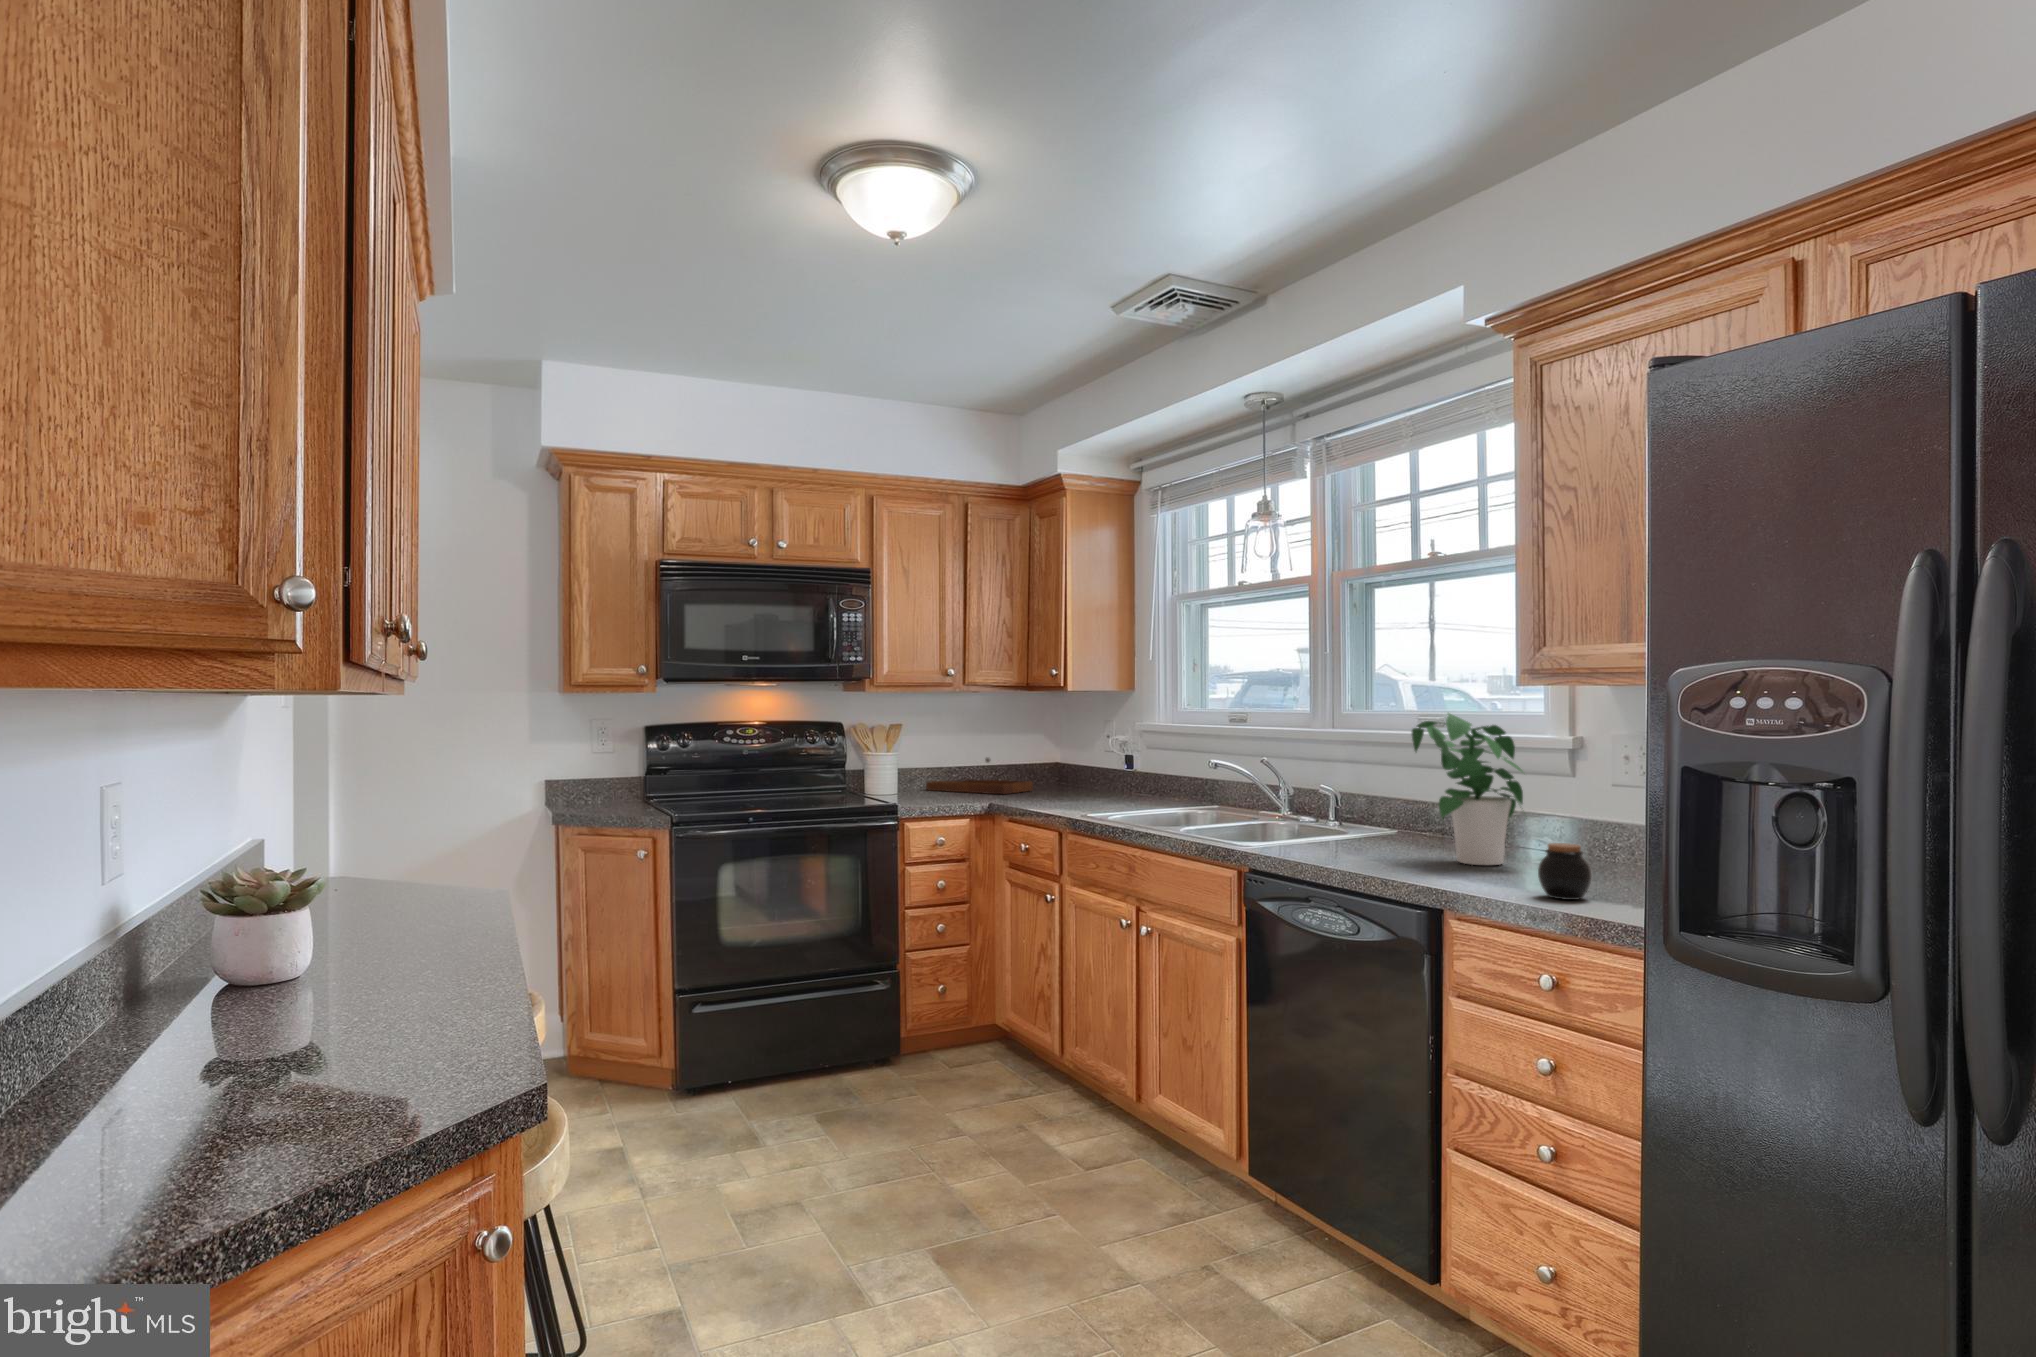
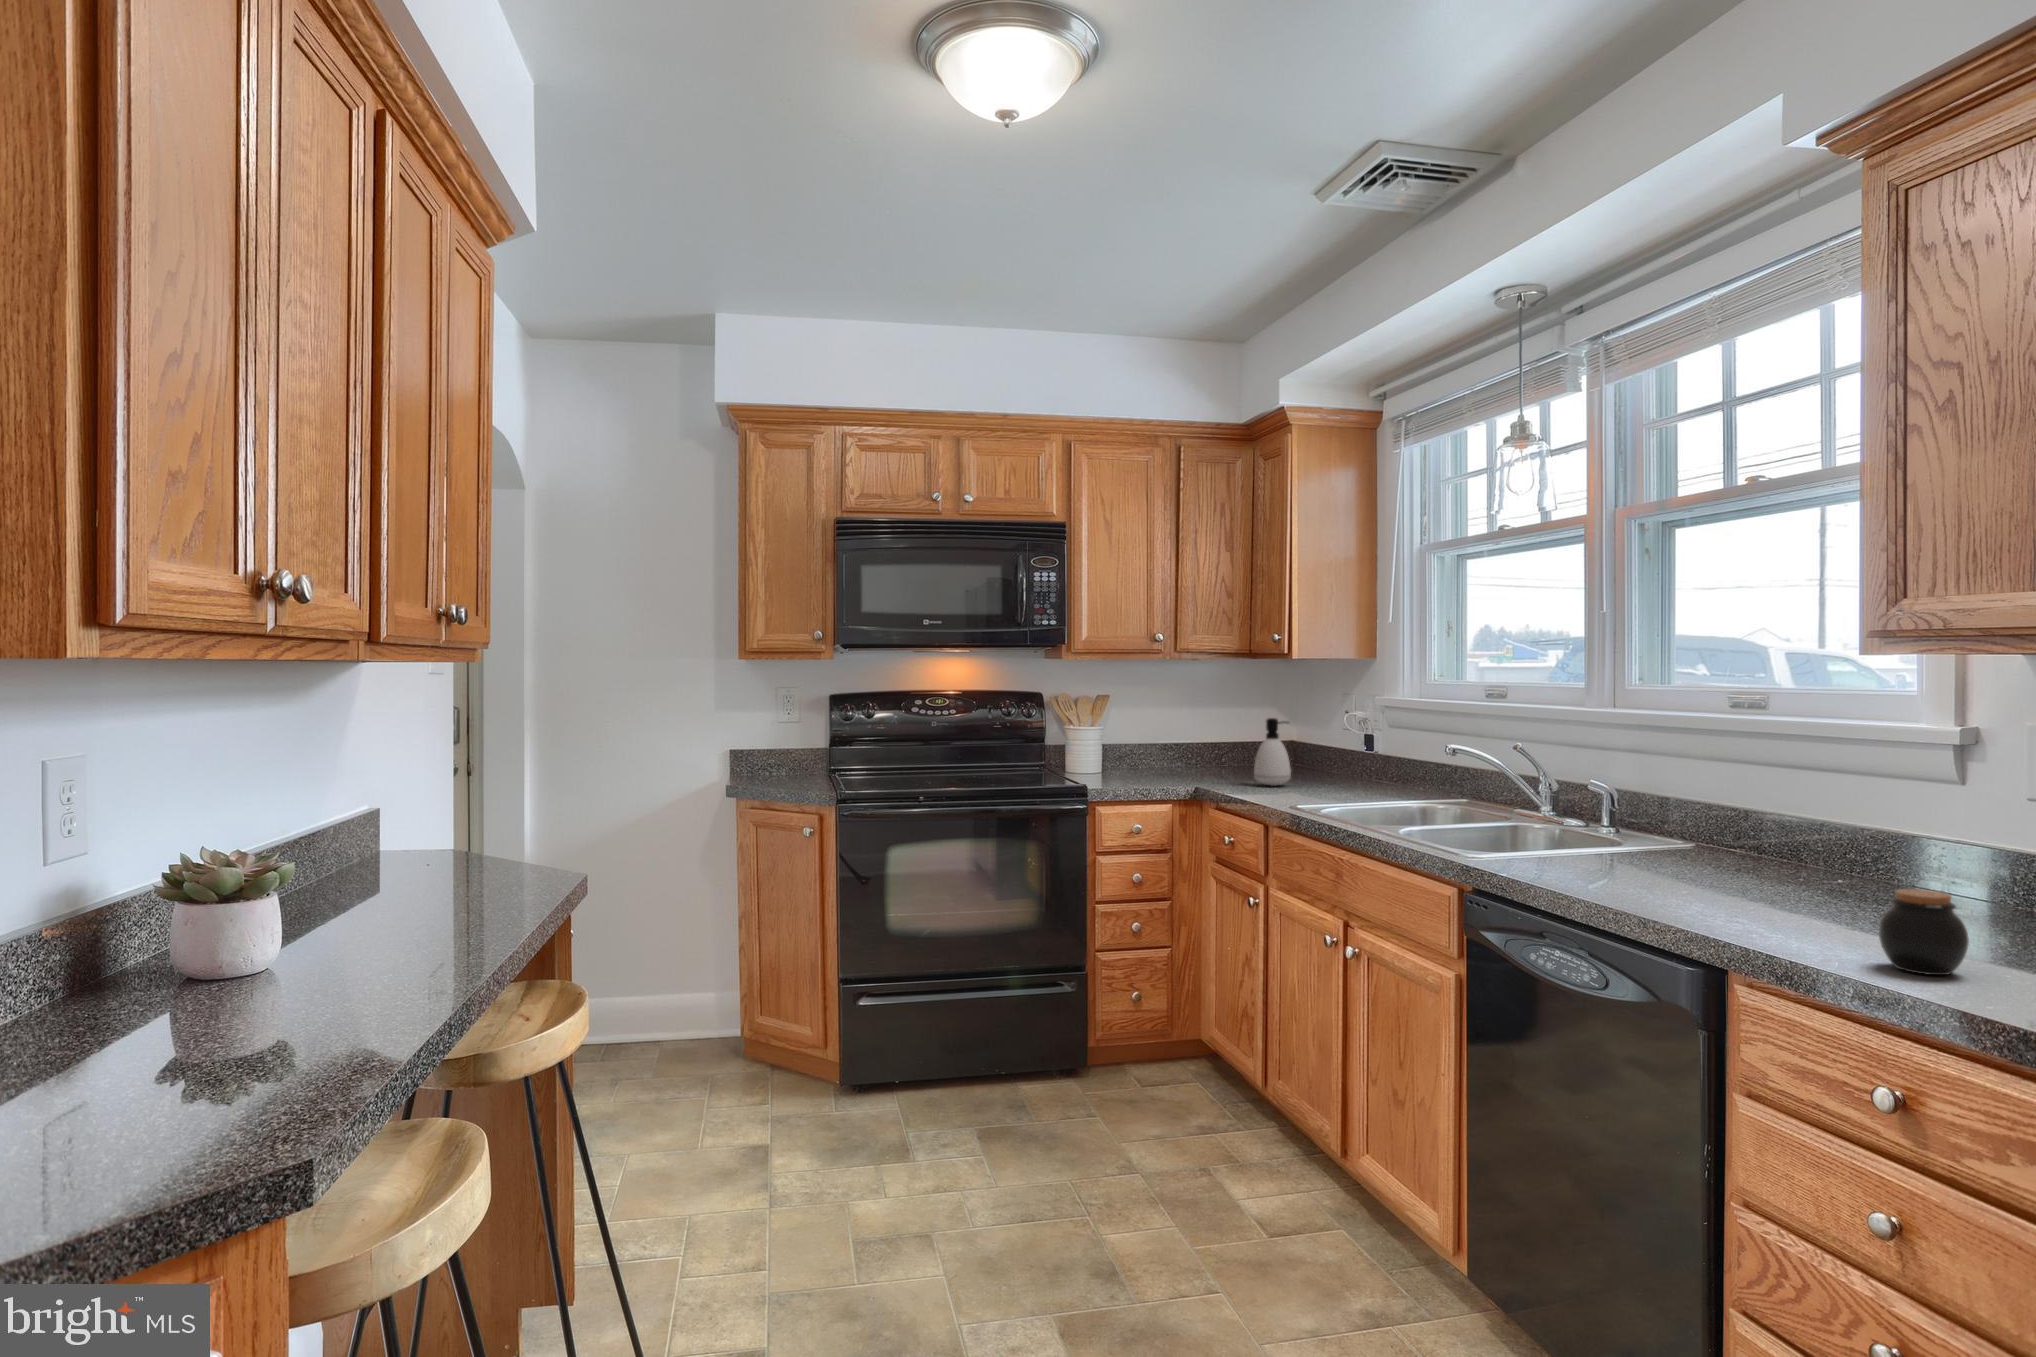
potted plant: present [1412,713,1523,865] -> none [1703,694,1878,906]
soap dispenser: none [1037,742,1068,800] -> present [1254,718,1291,786]
tray: present [926,758,1033,794] -> none [1137,734,1257,777]

